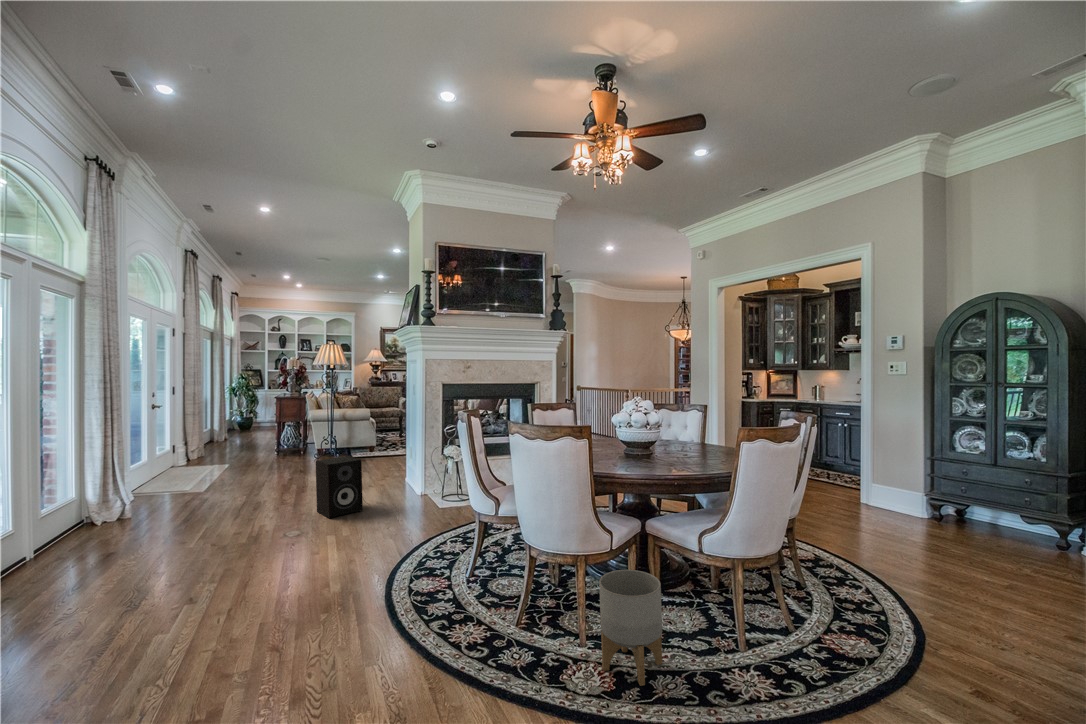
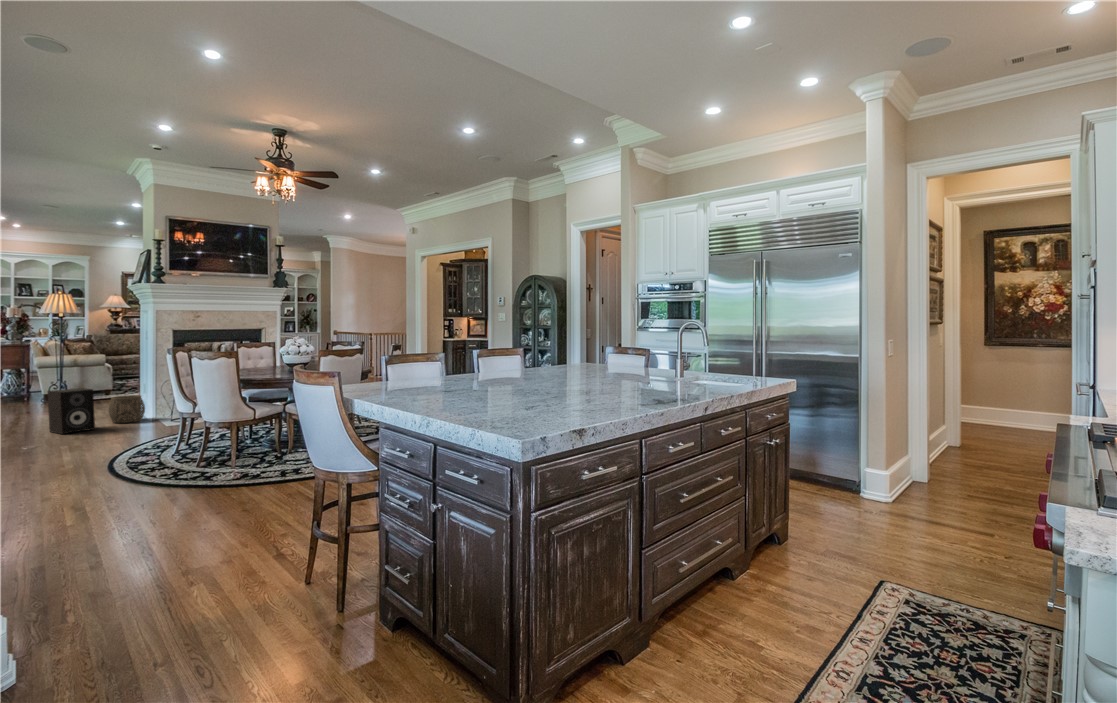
woven basket: none [375,462,413,499] -> present [108,395,145,423]
planter: present [599,570,662,686] -> none [234,425,269,472]

